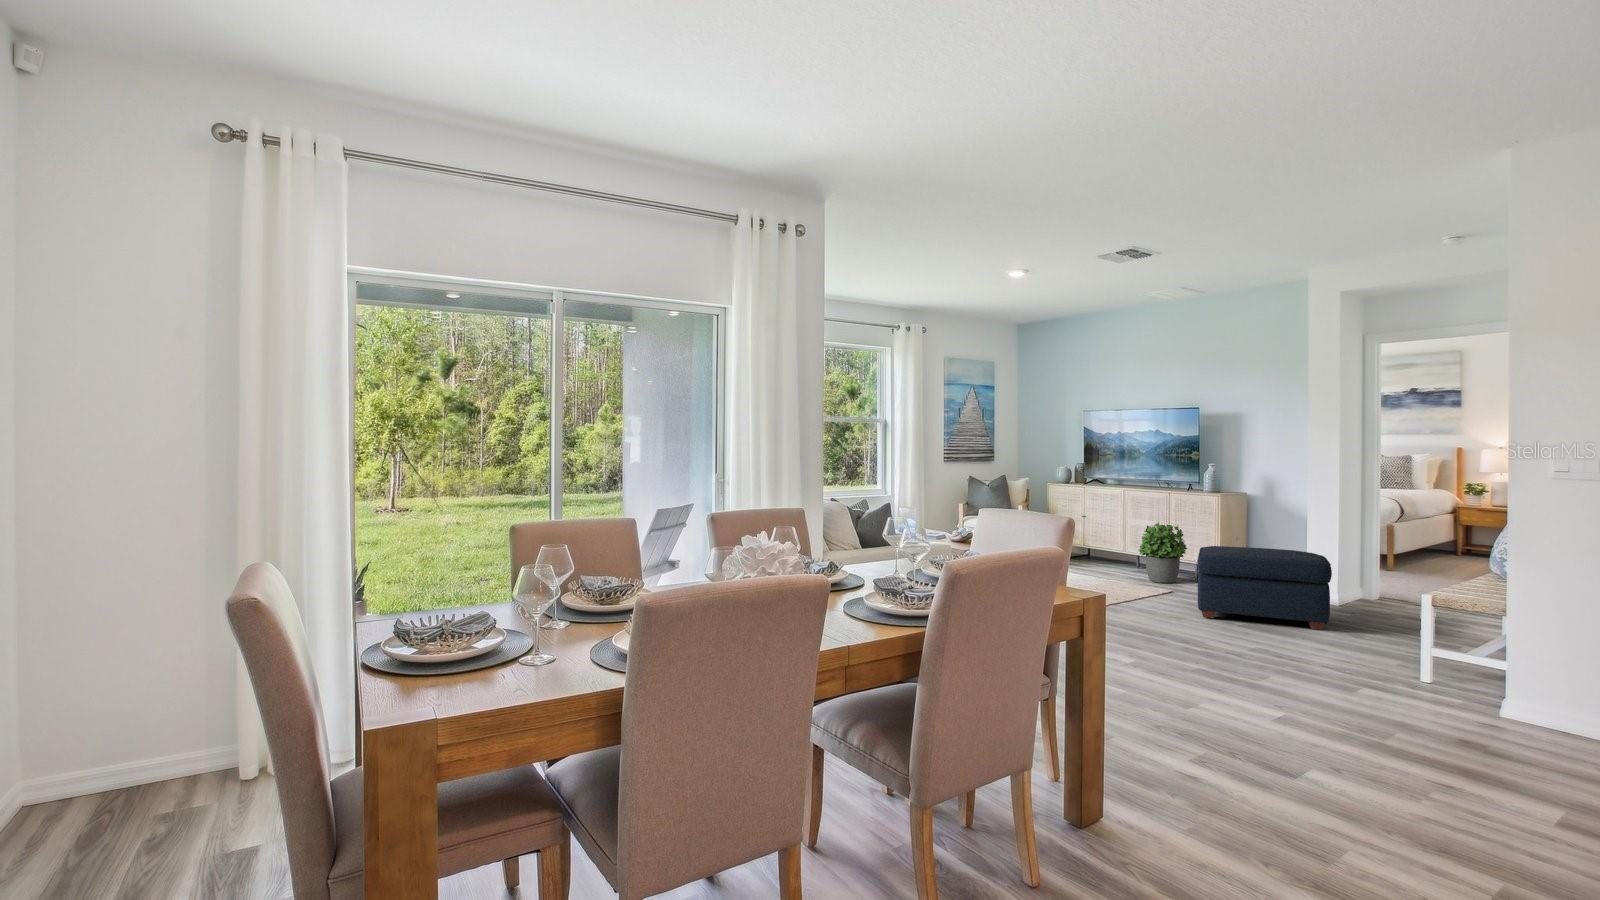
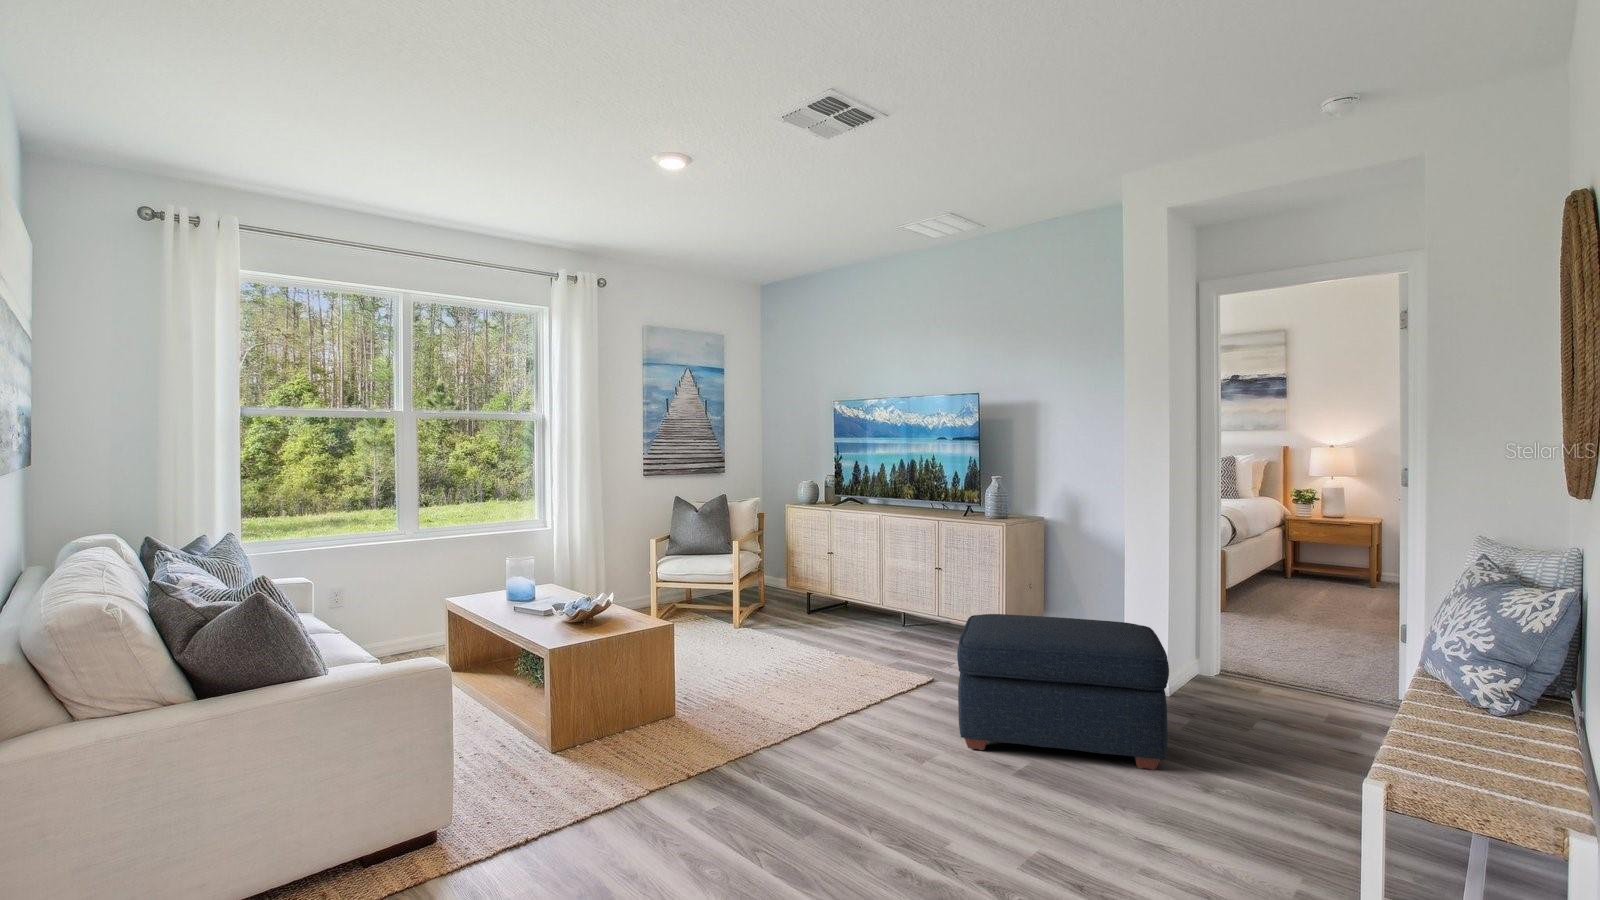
potted plant: present [1139,522,1187,583] -> none [893,564,962,657]

